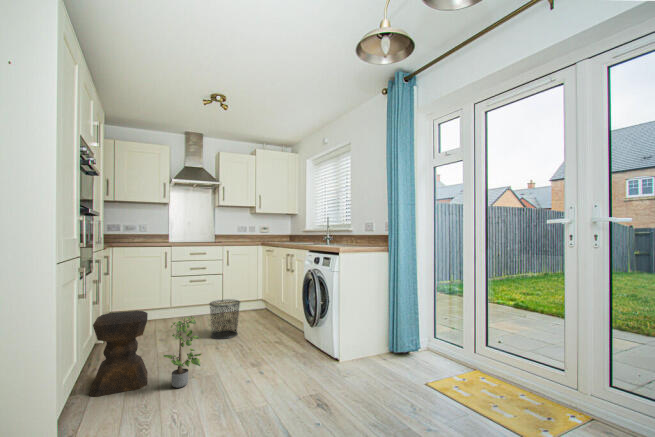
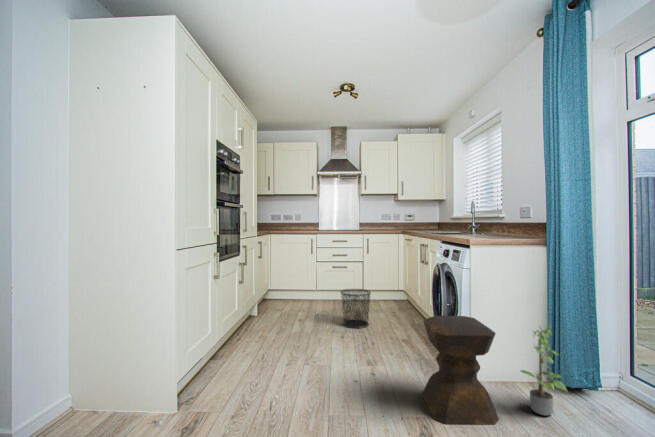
stool: present [89,311,148,397] -> present [422,316,499,425]
potted plant: present [164,317,201,388] -> present [521,326,568,416]

